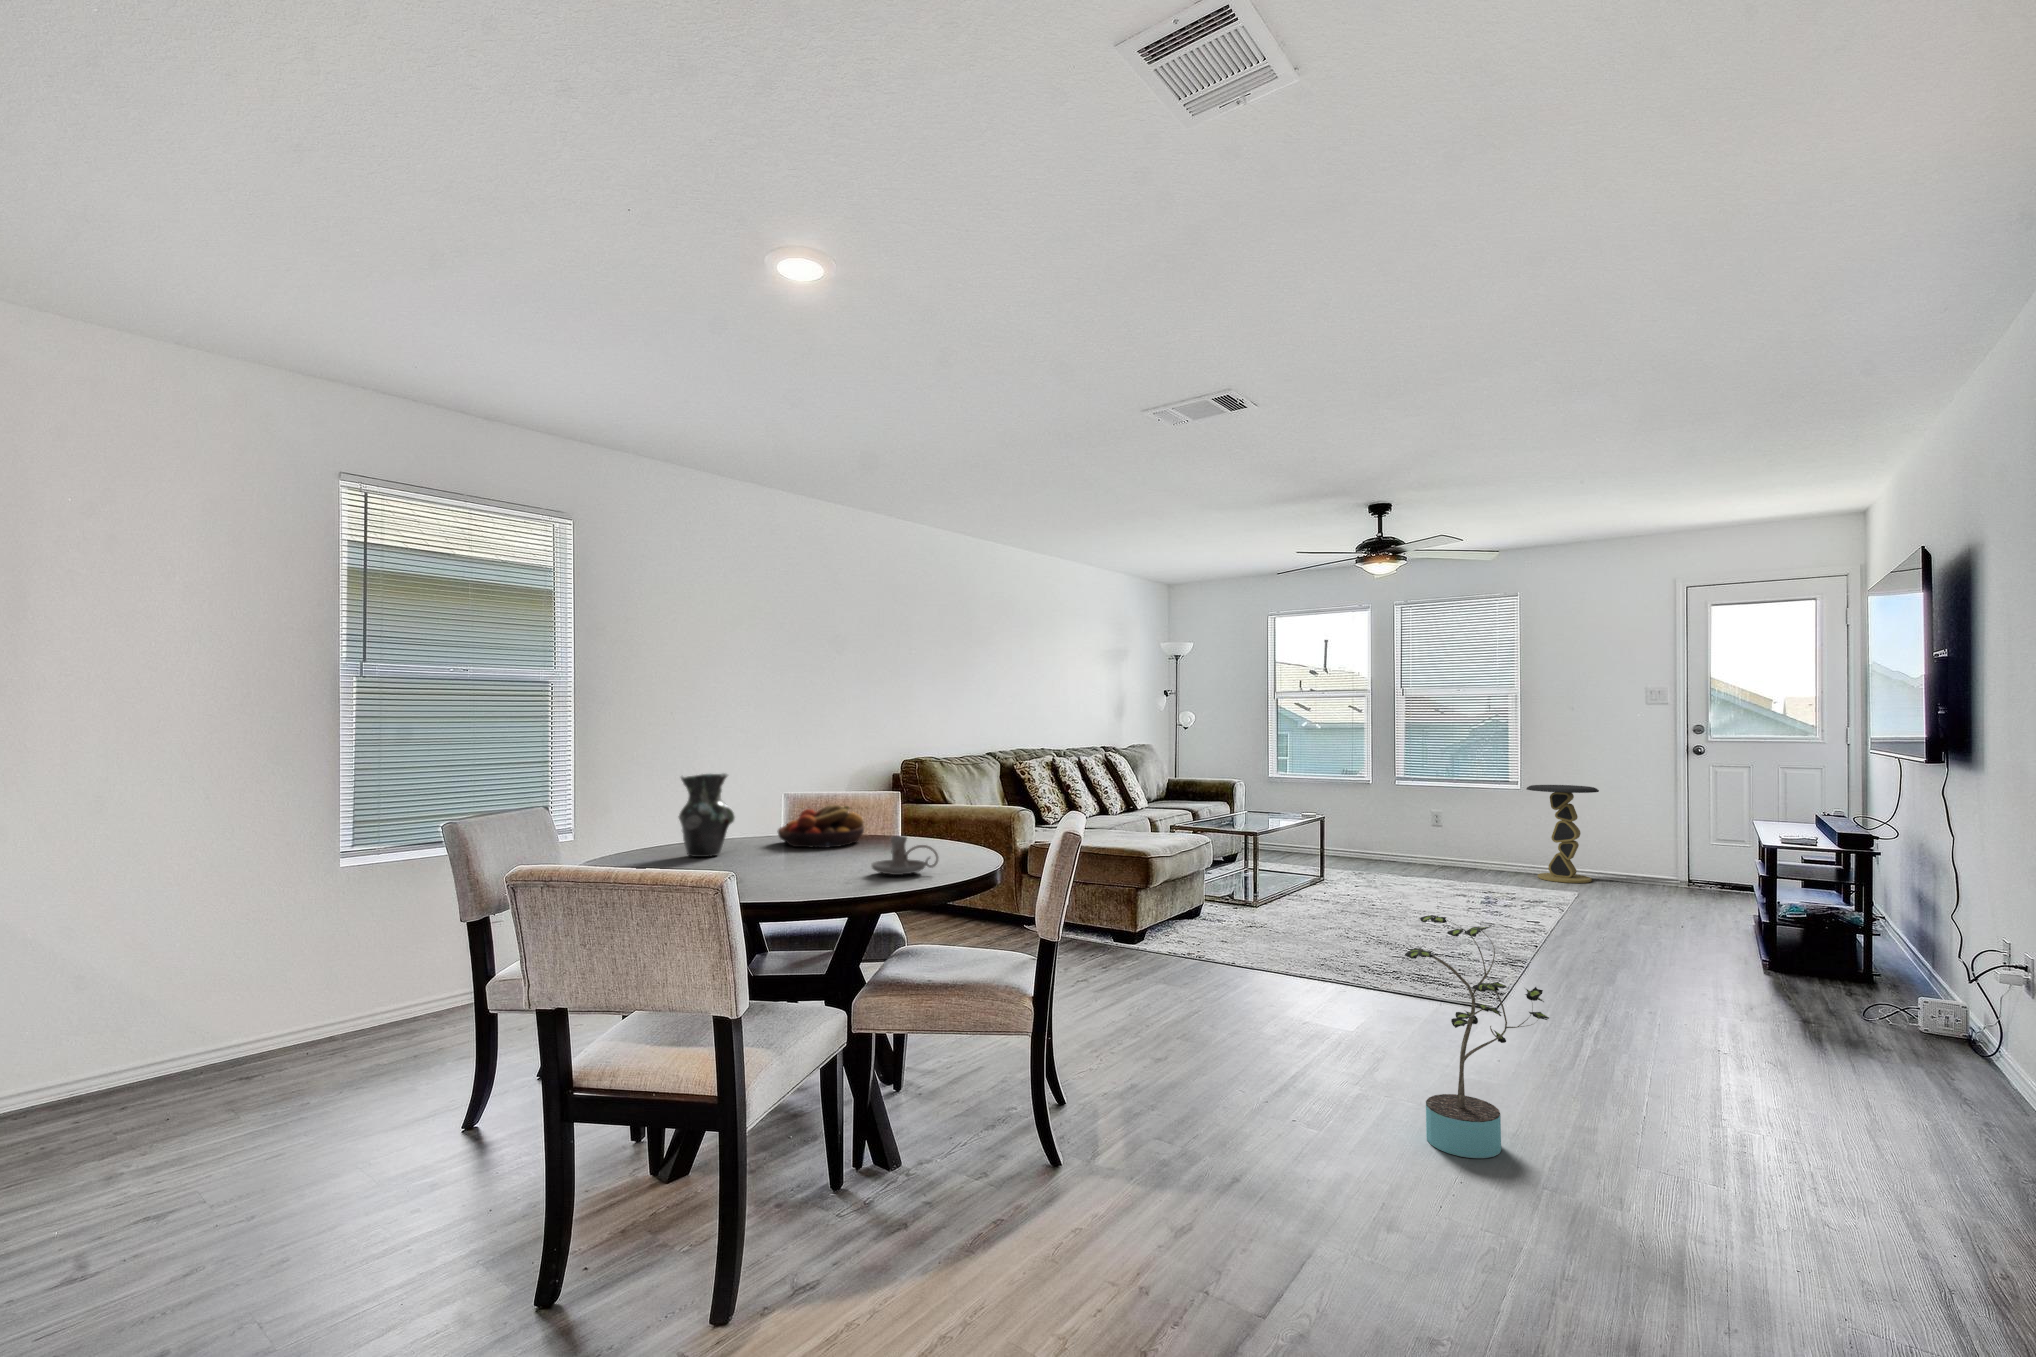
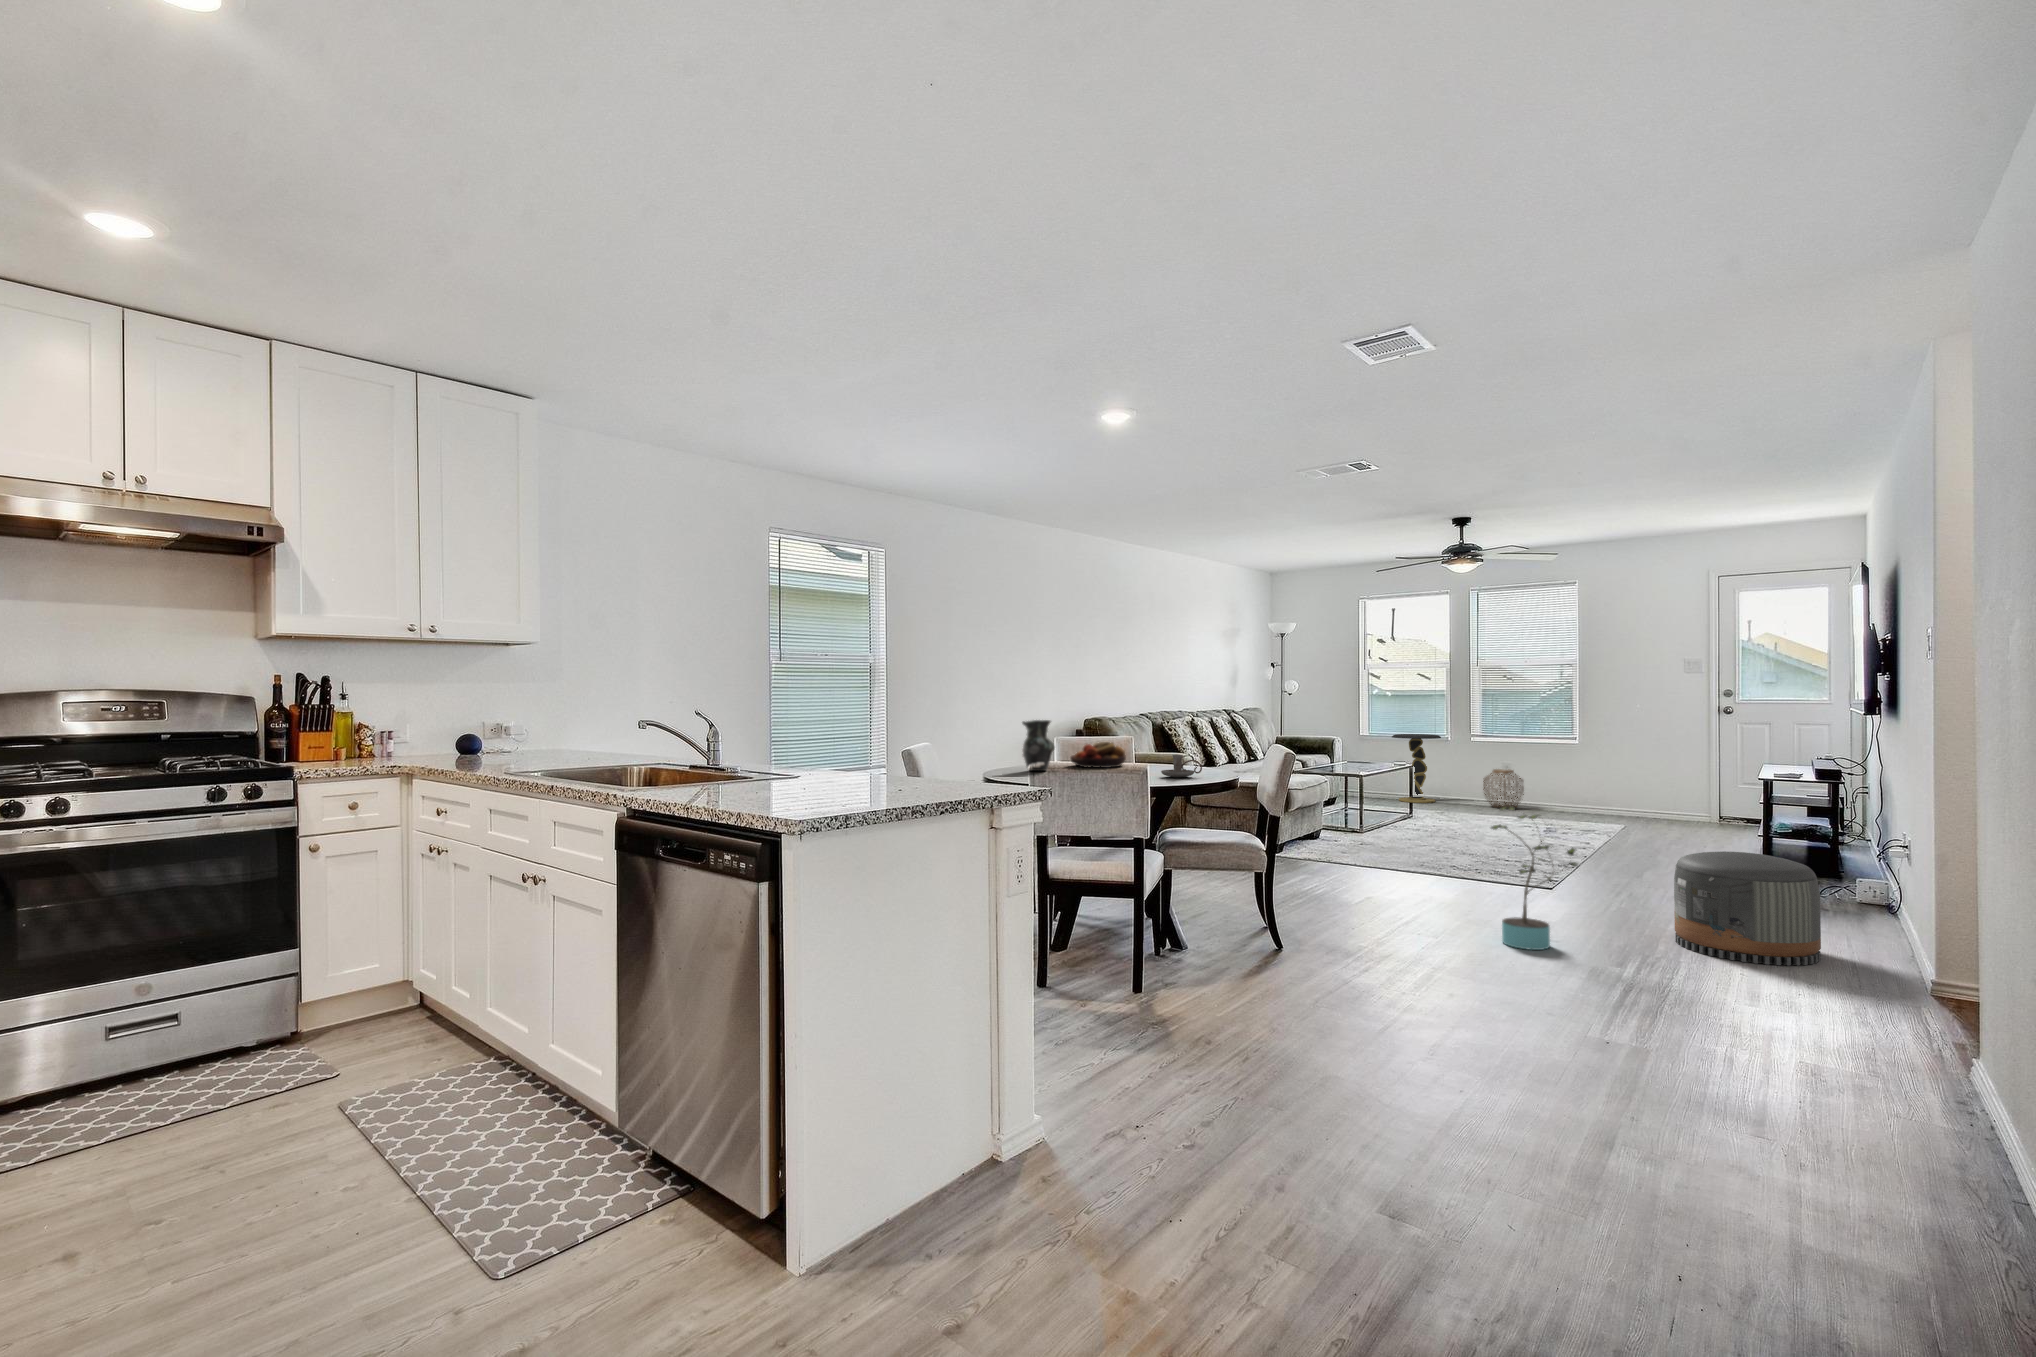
side table: present [1526,785,1599,883] -> present [1392,734,1441,803]
woven basket: none [1409,819,1458,868] -> present [1483,769,1524,808]
pouf: none [1688,984,1932,1193] -> present [1674,851,1821,966]

